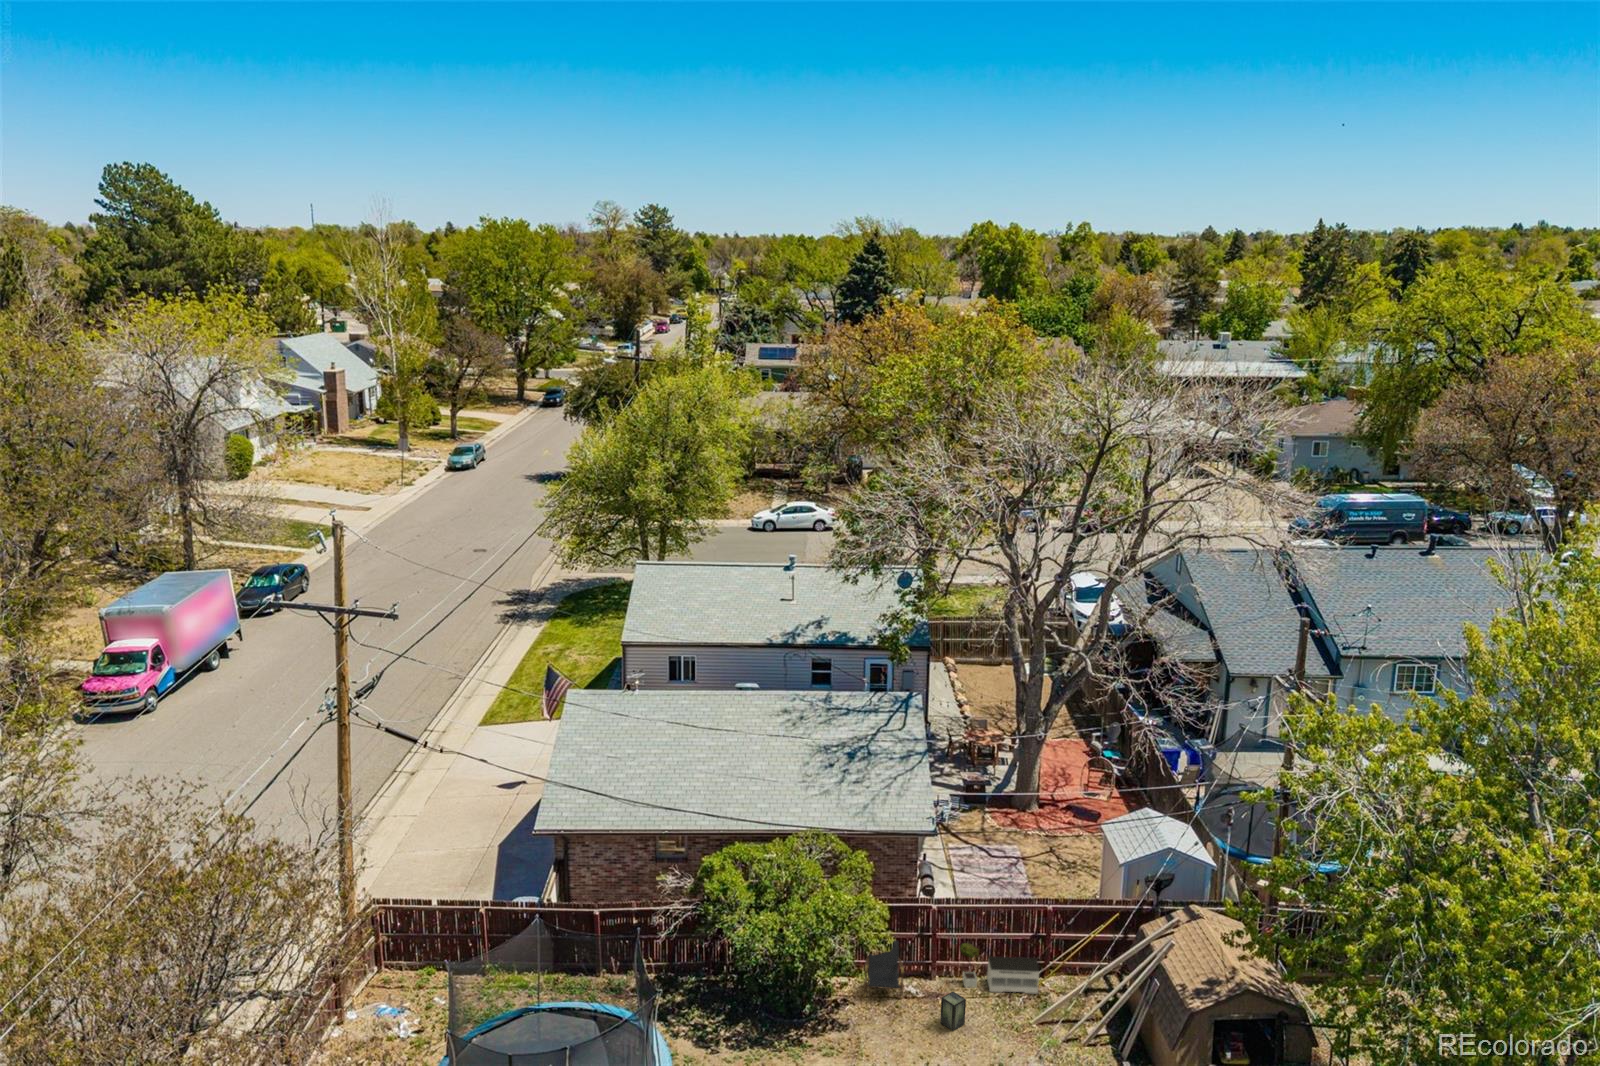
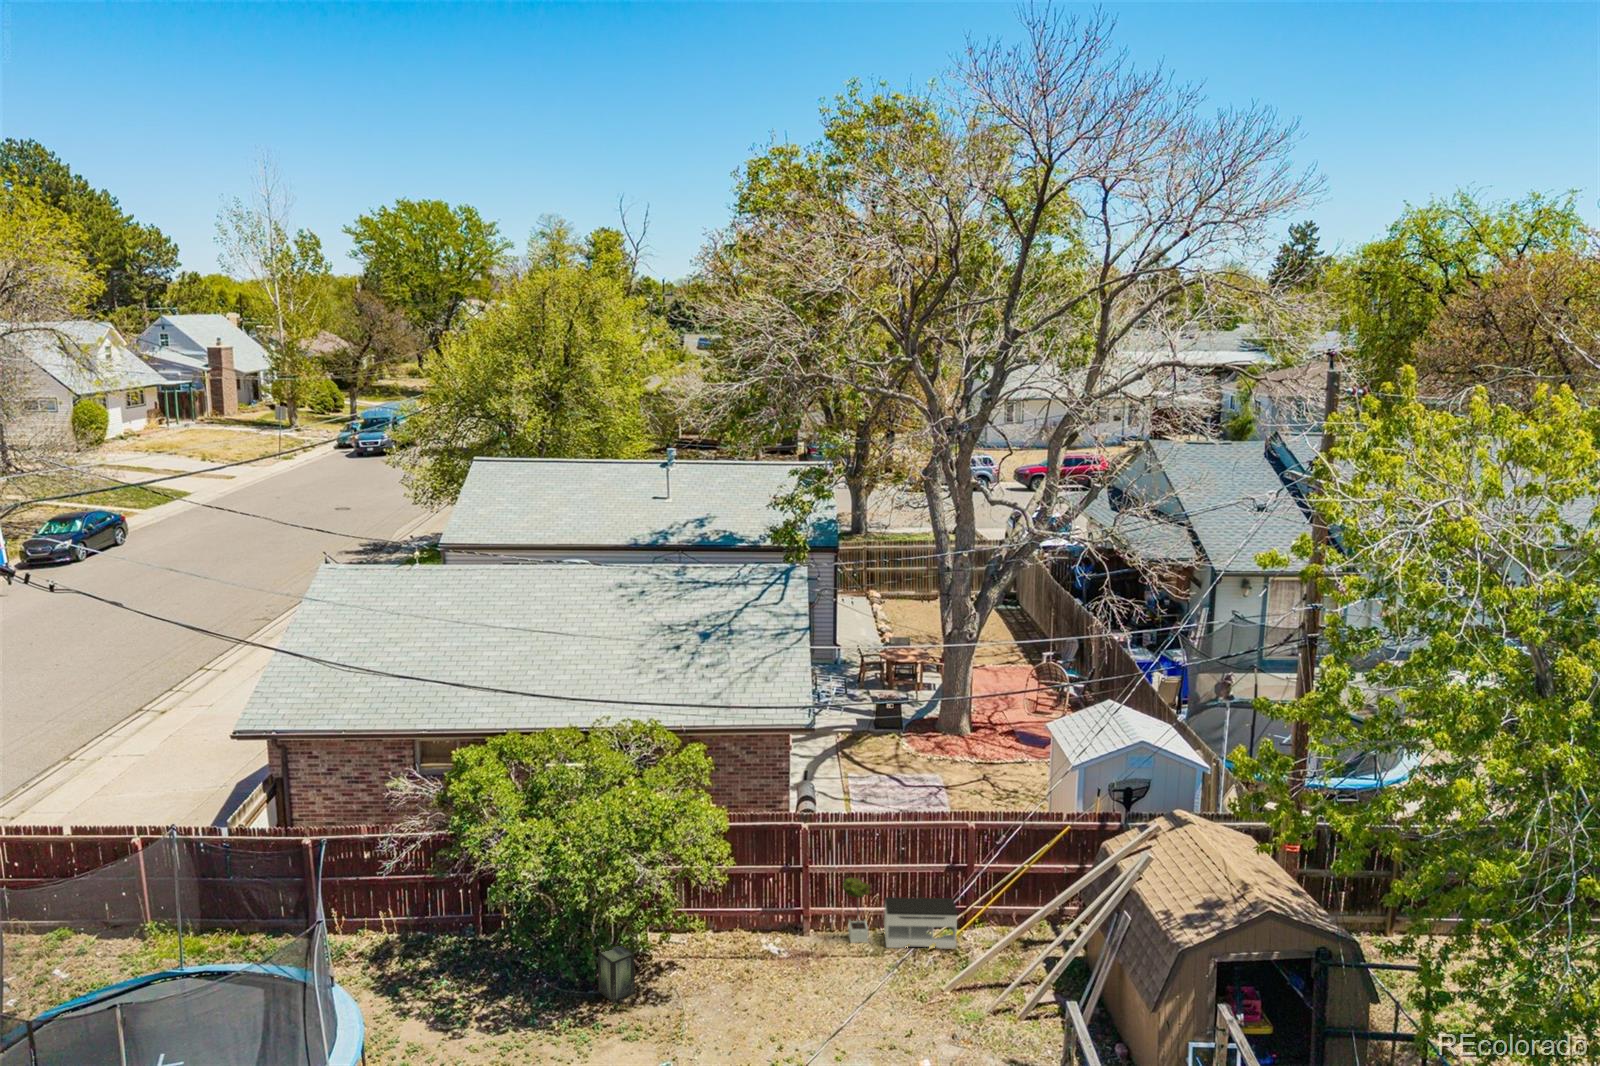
lounge chair: present [864,941,904,998] -> none [701,875,759,960]
storage box: present [940,992,966,1031] -> present [598,946,635,1003]

